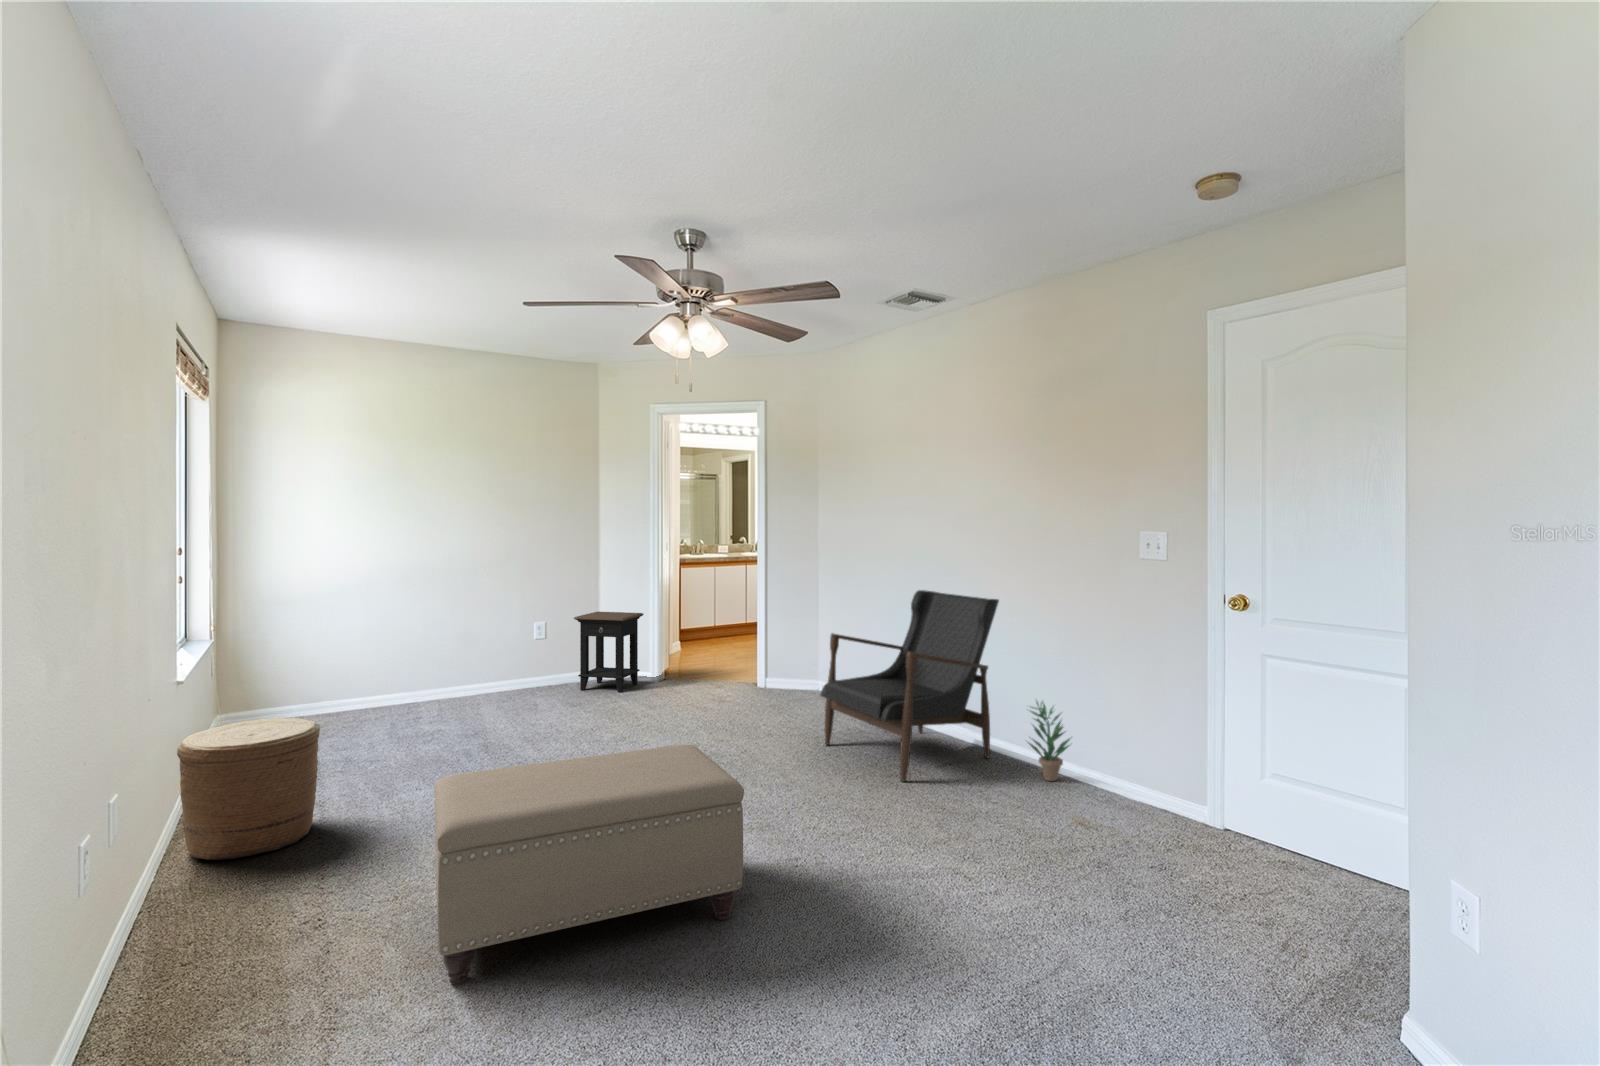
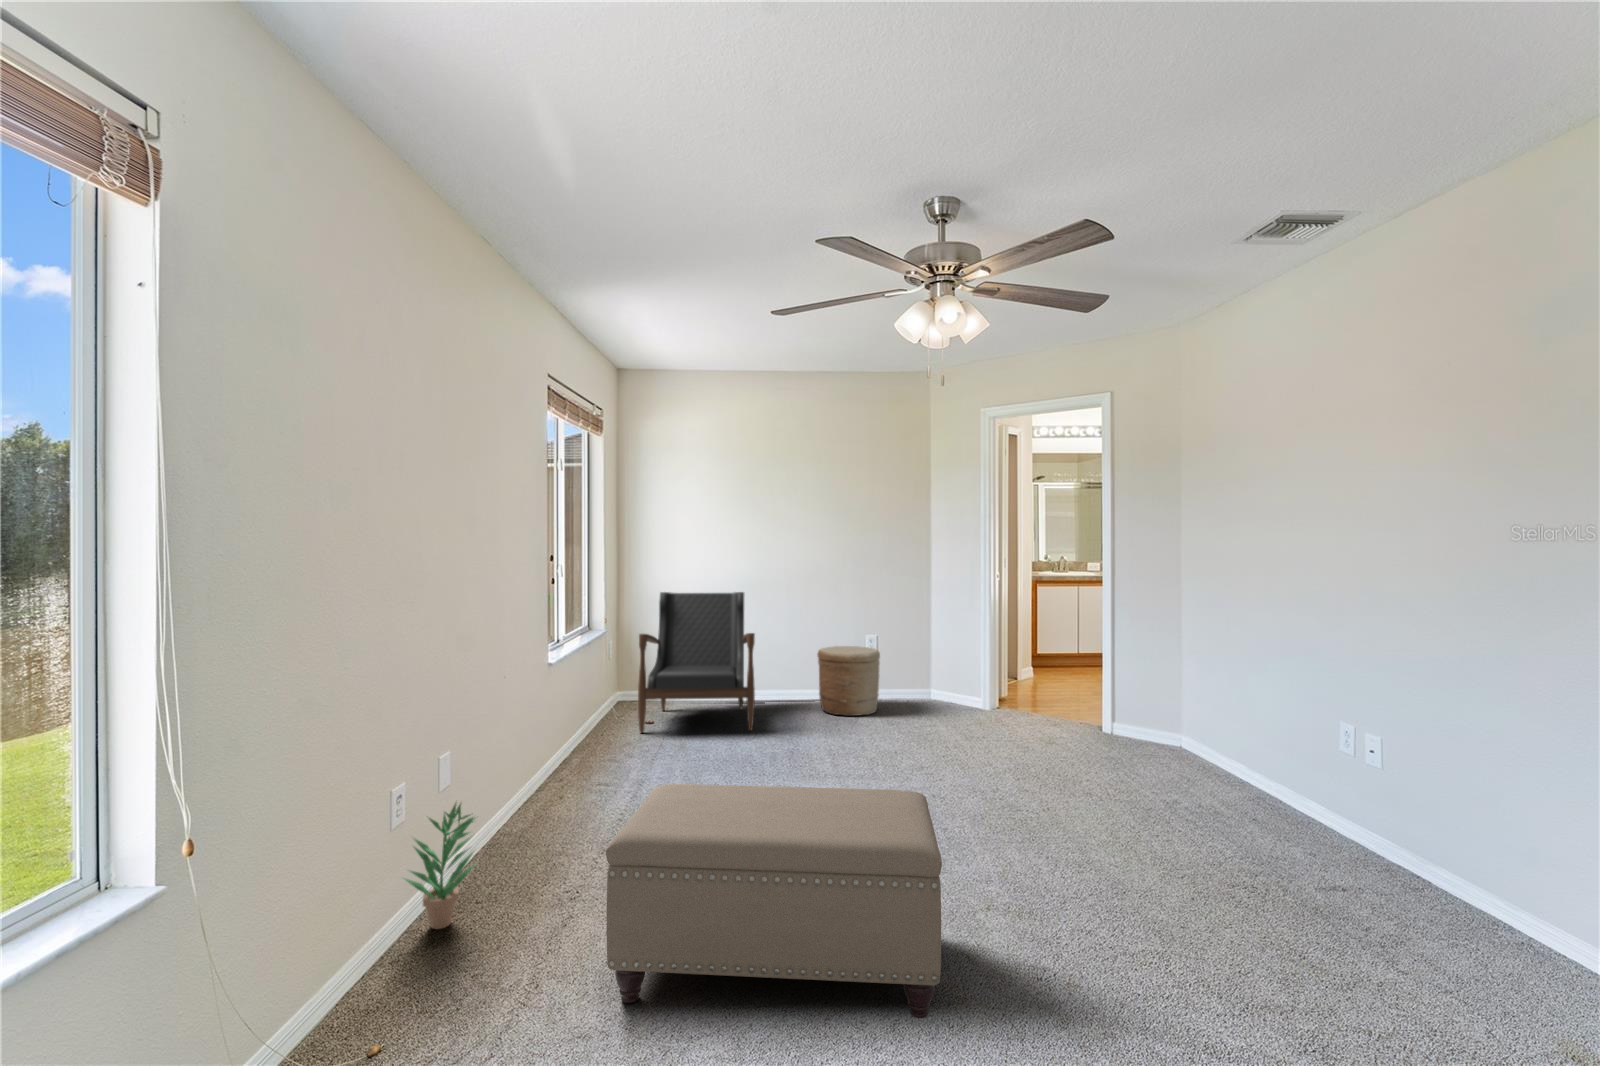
armchair: present [821,590,999,782] -> present [638,592,755,733]
side table: present [574,612,644,692] -> none [901,629,975,716]
potted plant: present [1029,701,1070,781] -> present [404,803,474,929]
woven basket: present [177,718,320,860] -> present [817,646,880,716]

